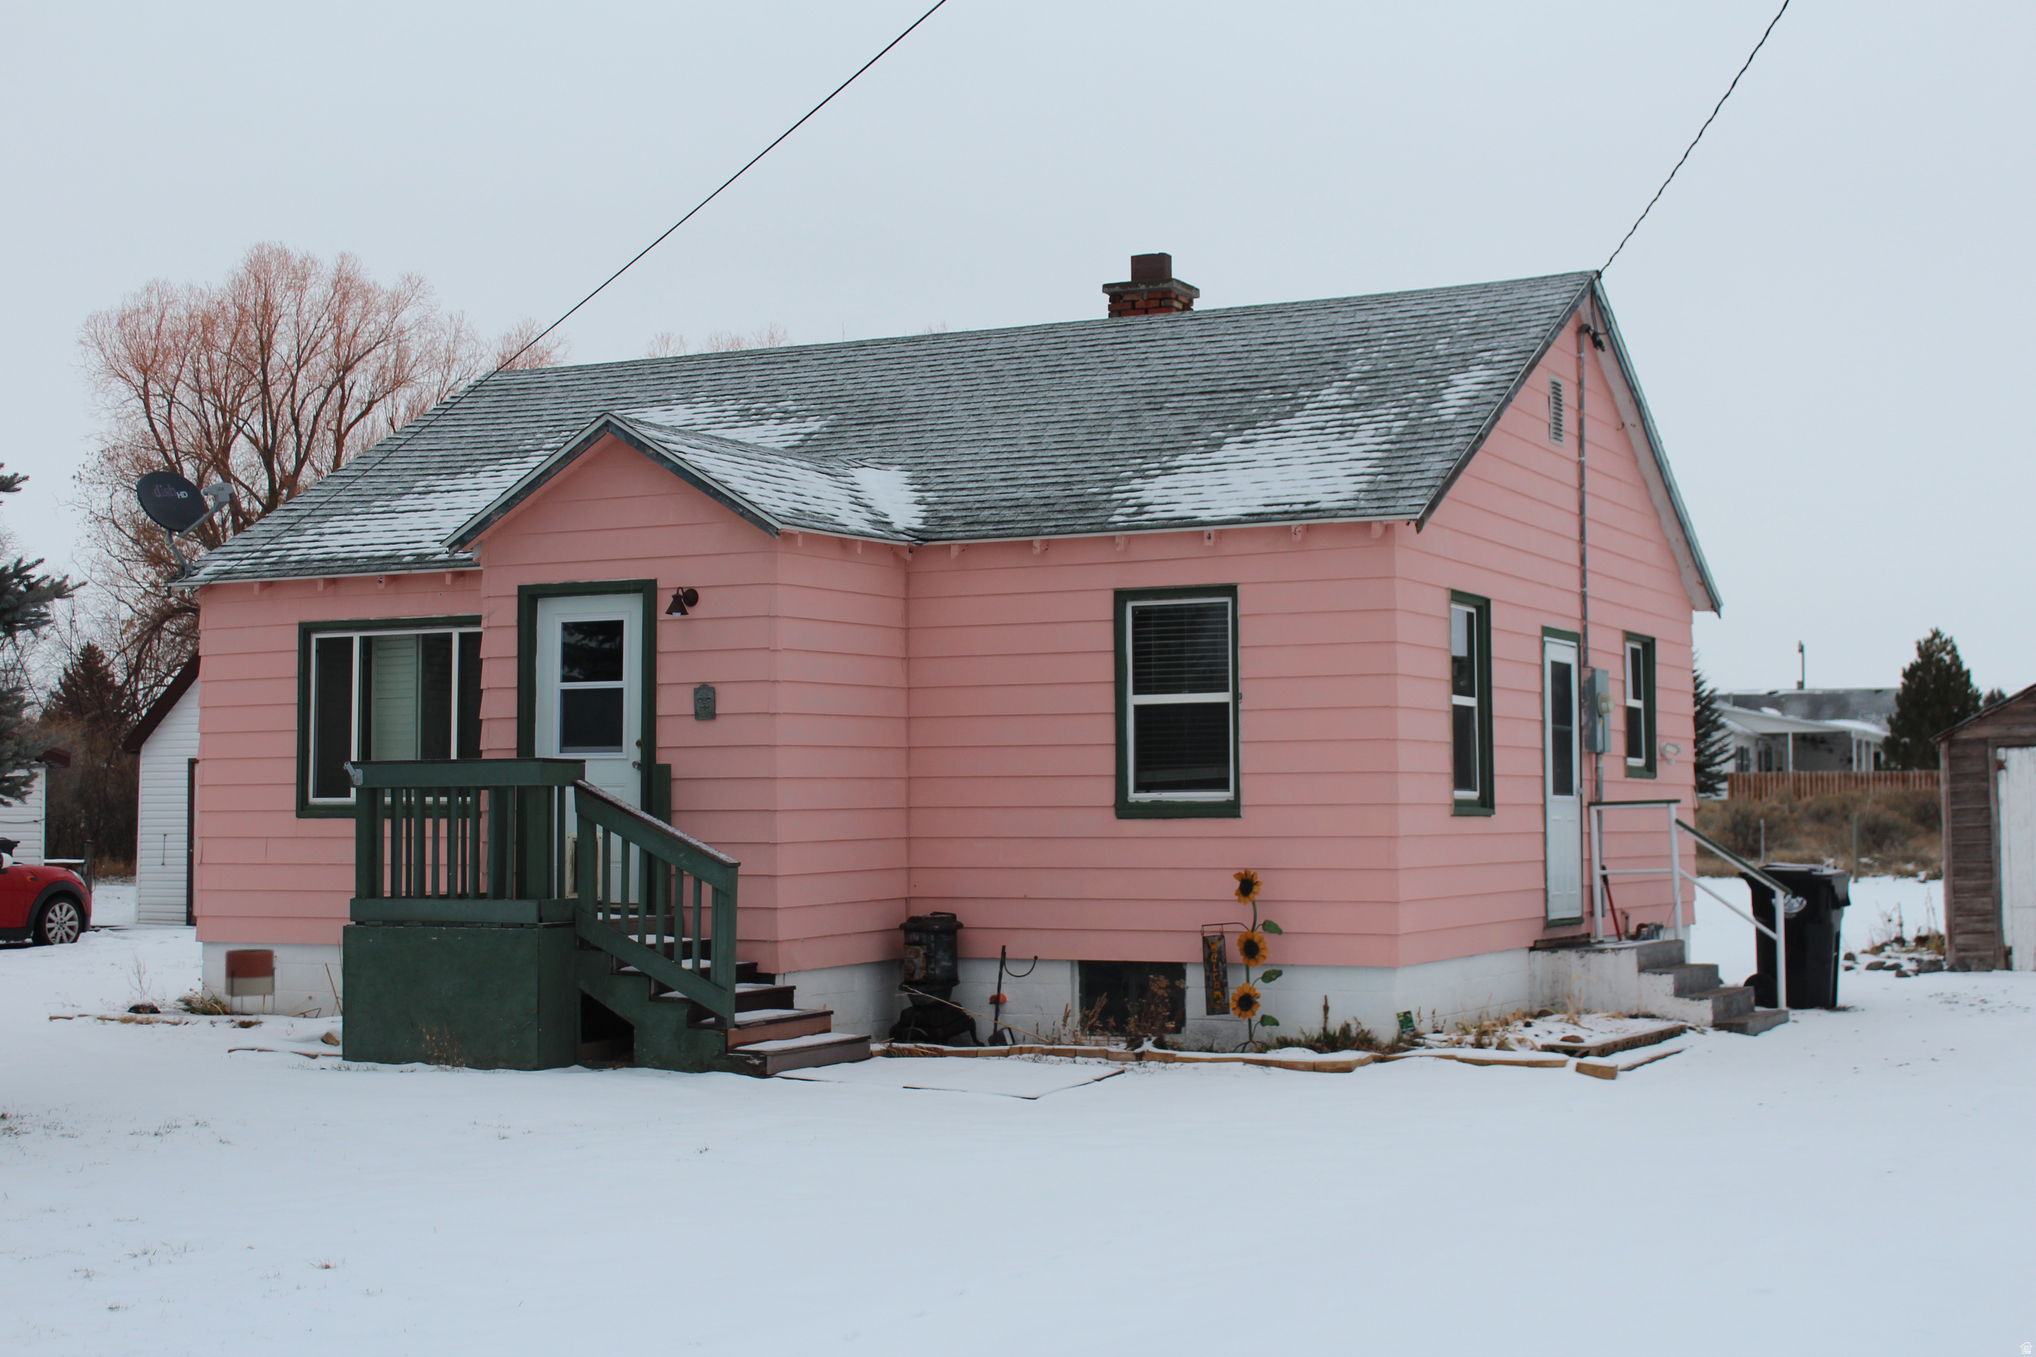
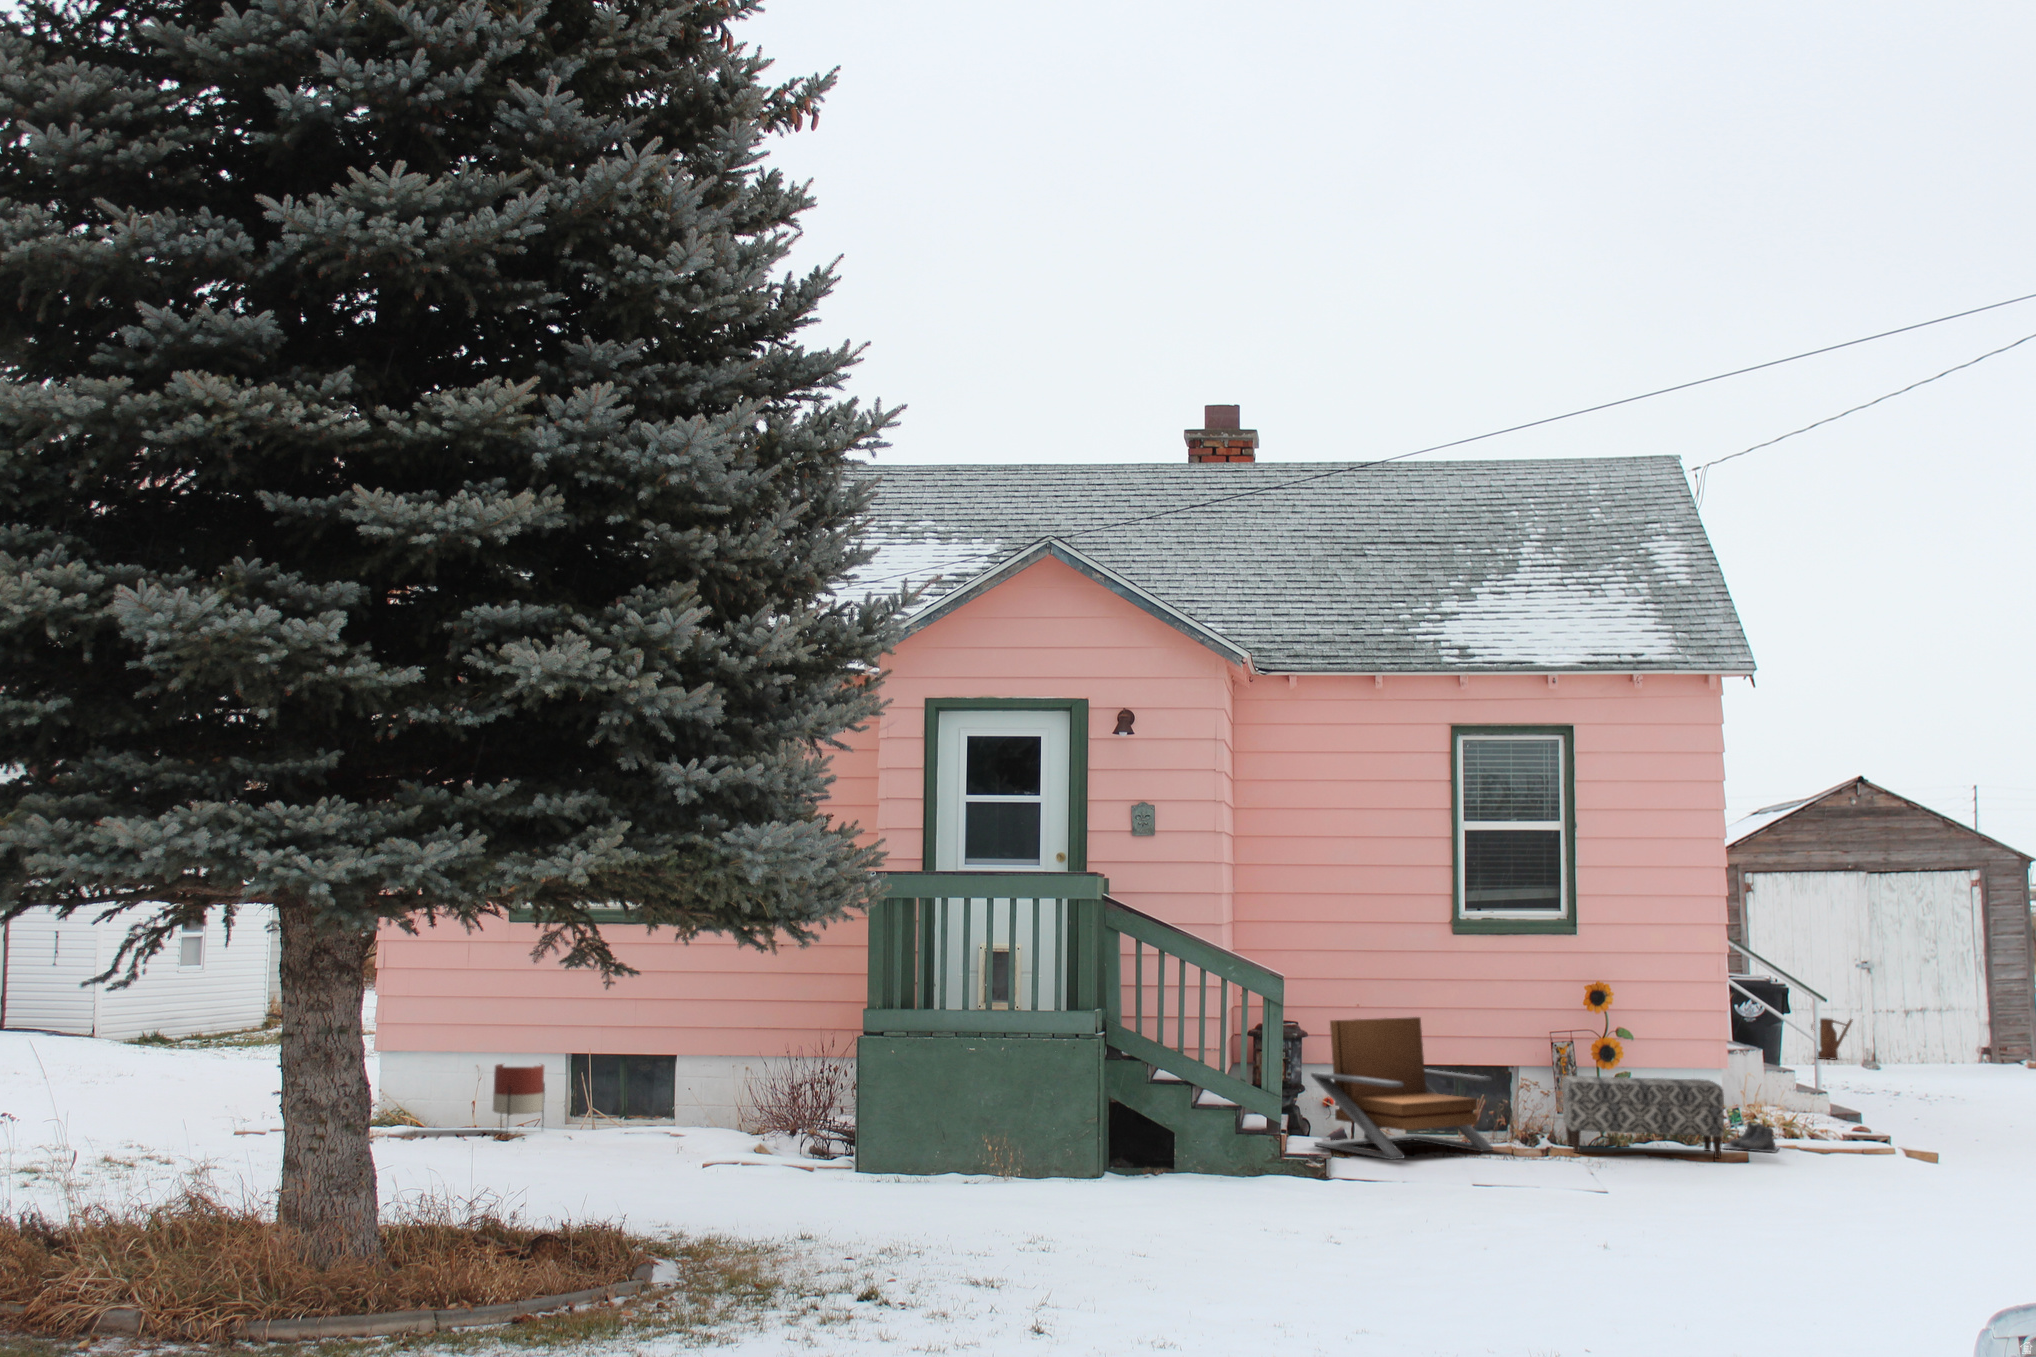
lounge chair: none [948,910,1123,1058] -> present [1311,1017,1493,1160]
watering can: none [1960,925,2013,976] -> present [1811,1018,1853,1059]
bench: none [1196,974,1375,1067] -> present [1562,1076,1724,1158]
boots: none [1389,1028,1465,1064] -> present [1724,1122,1780,1153]

